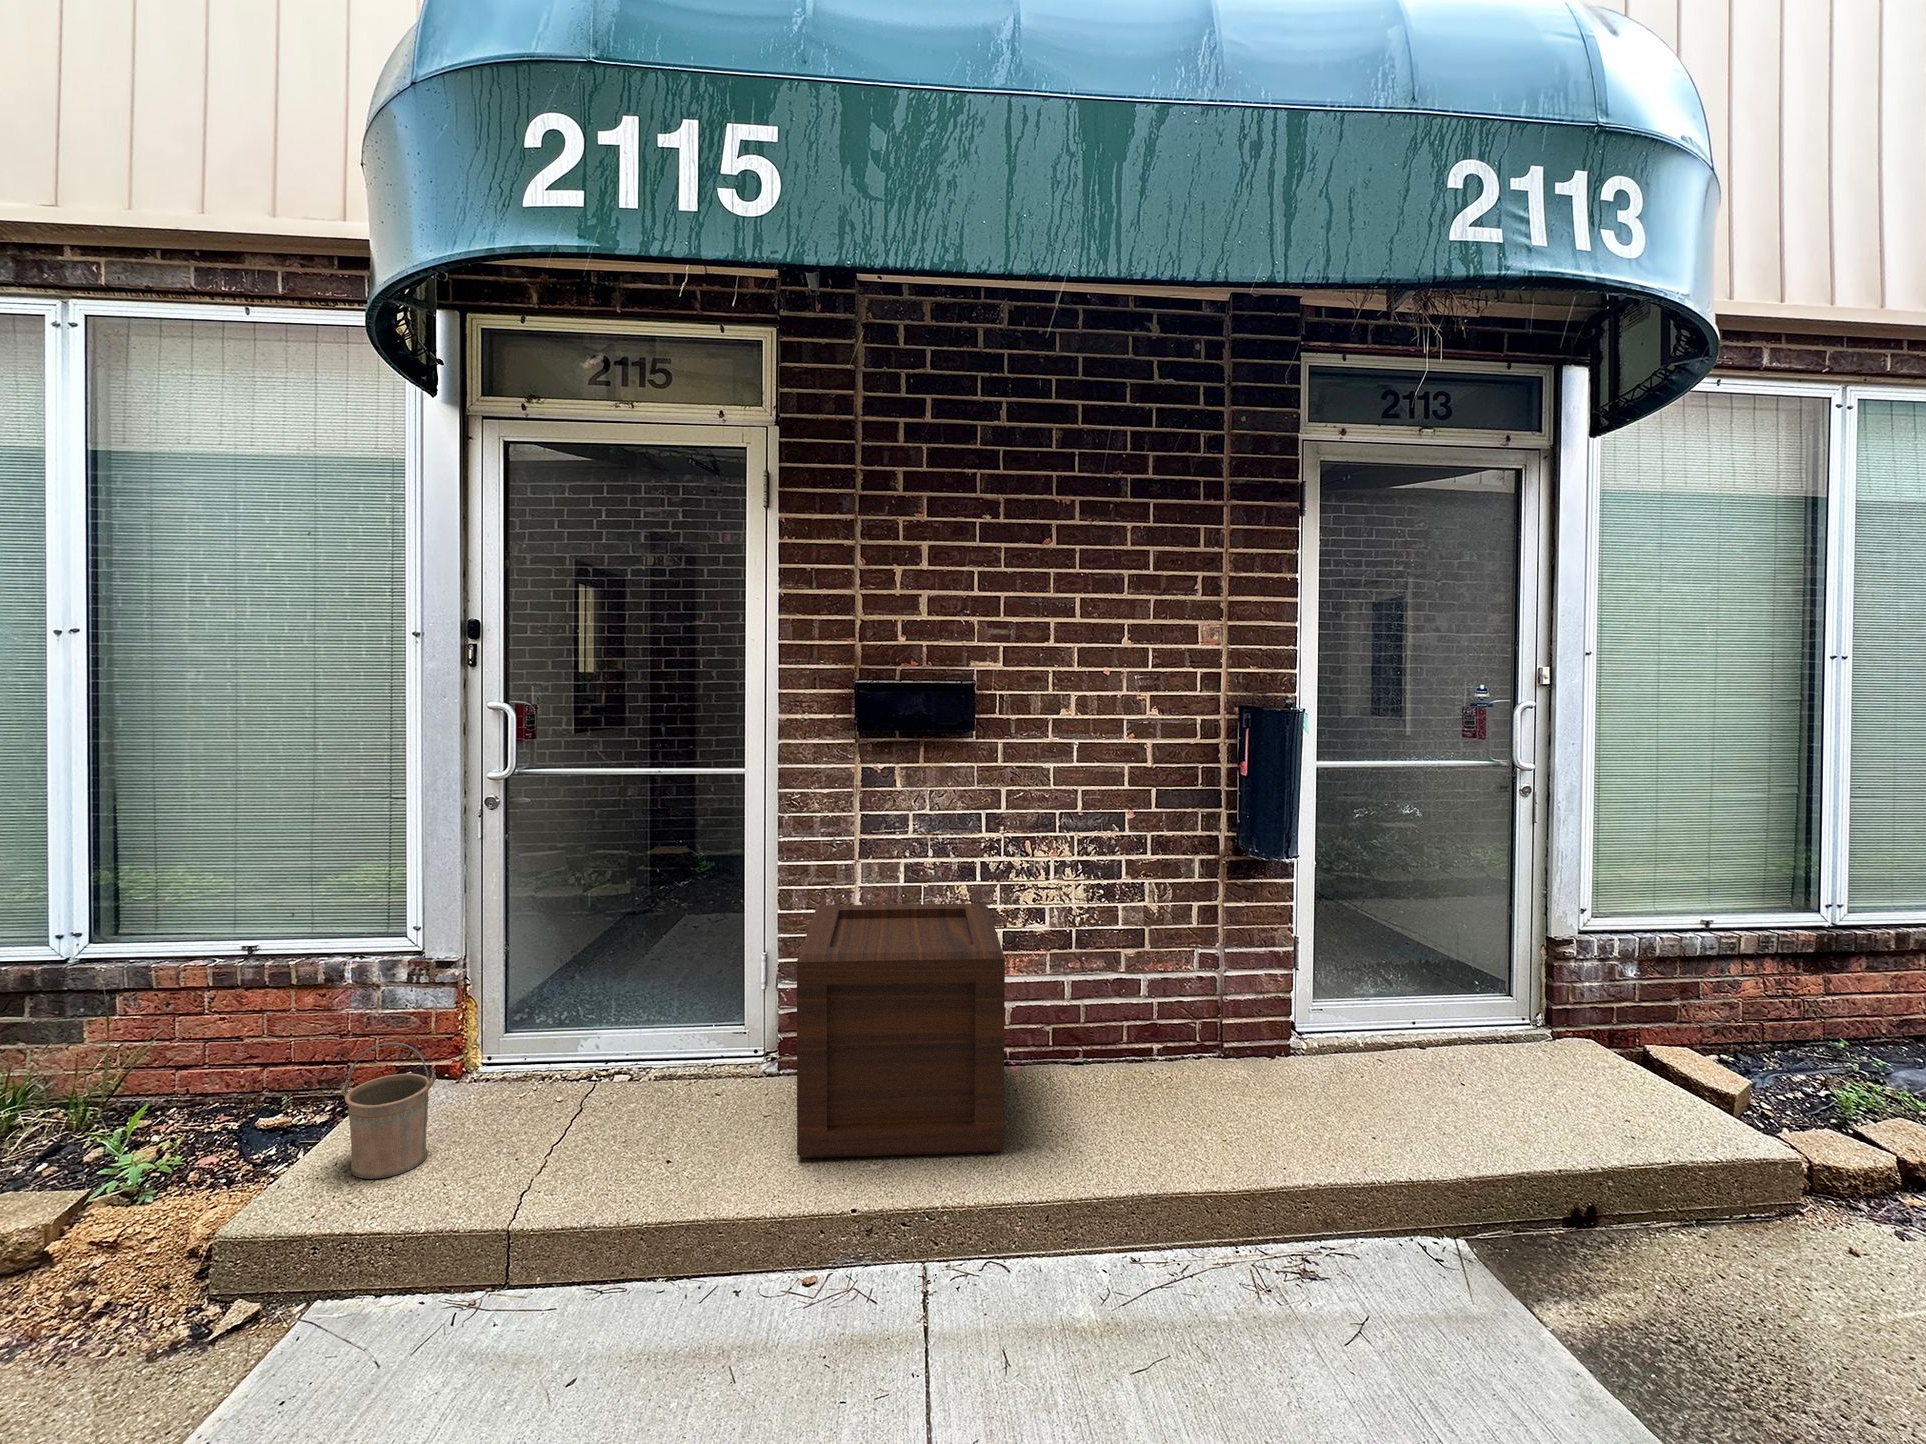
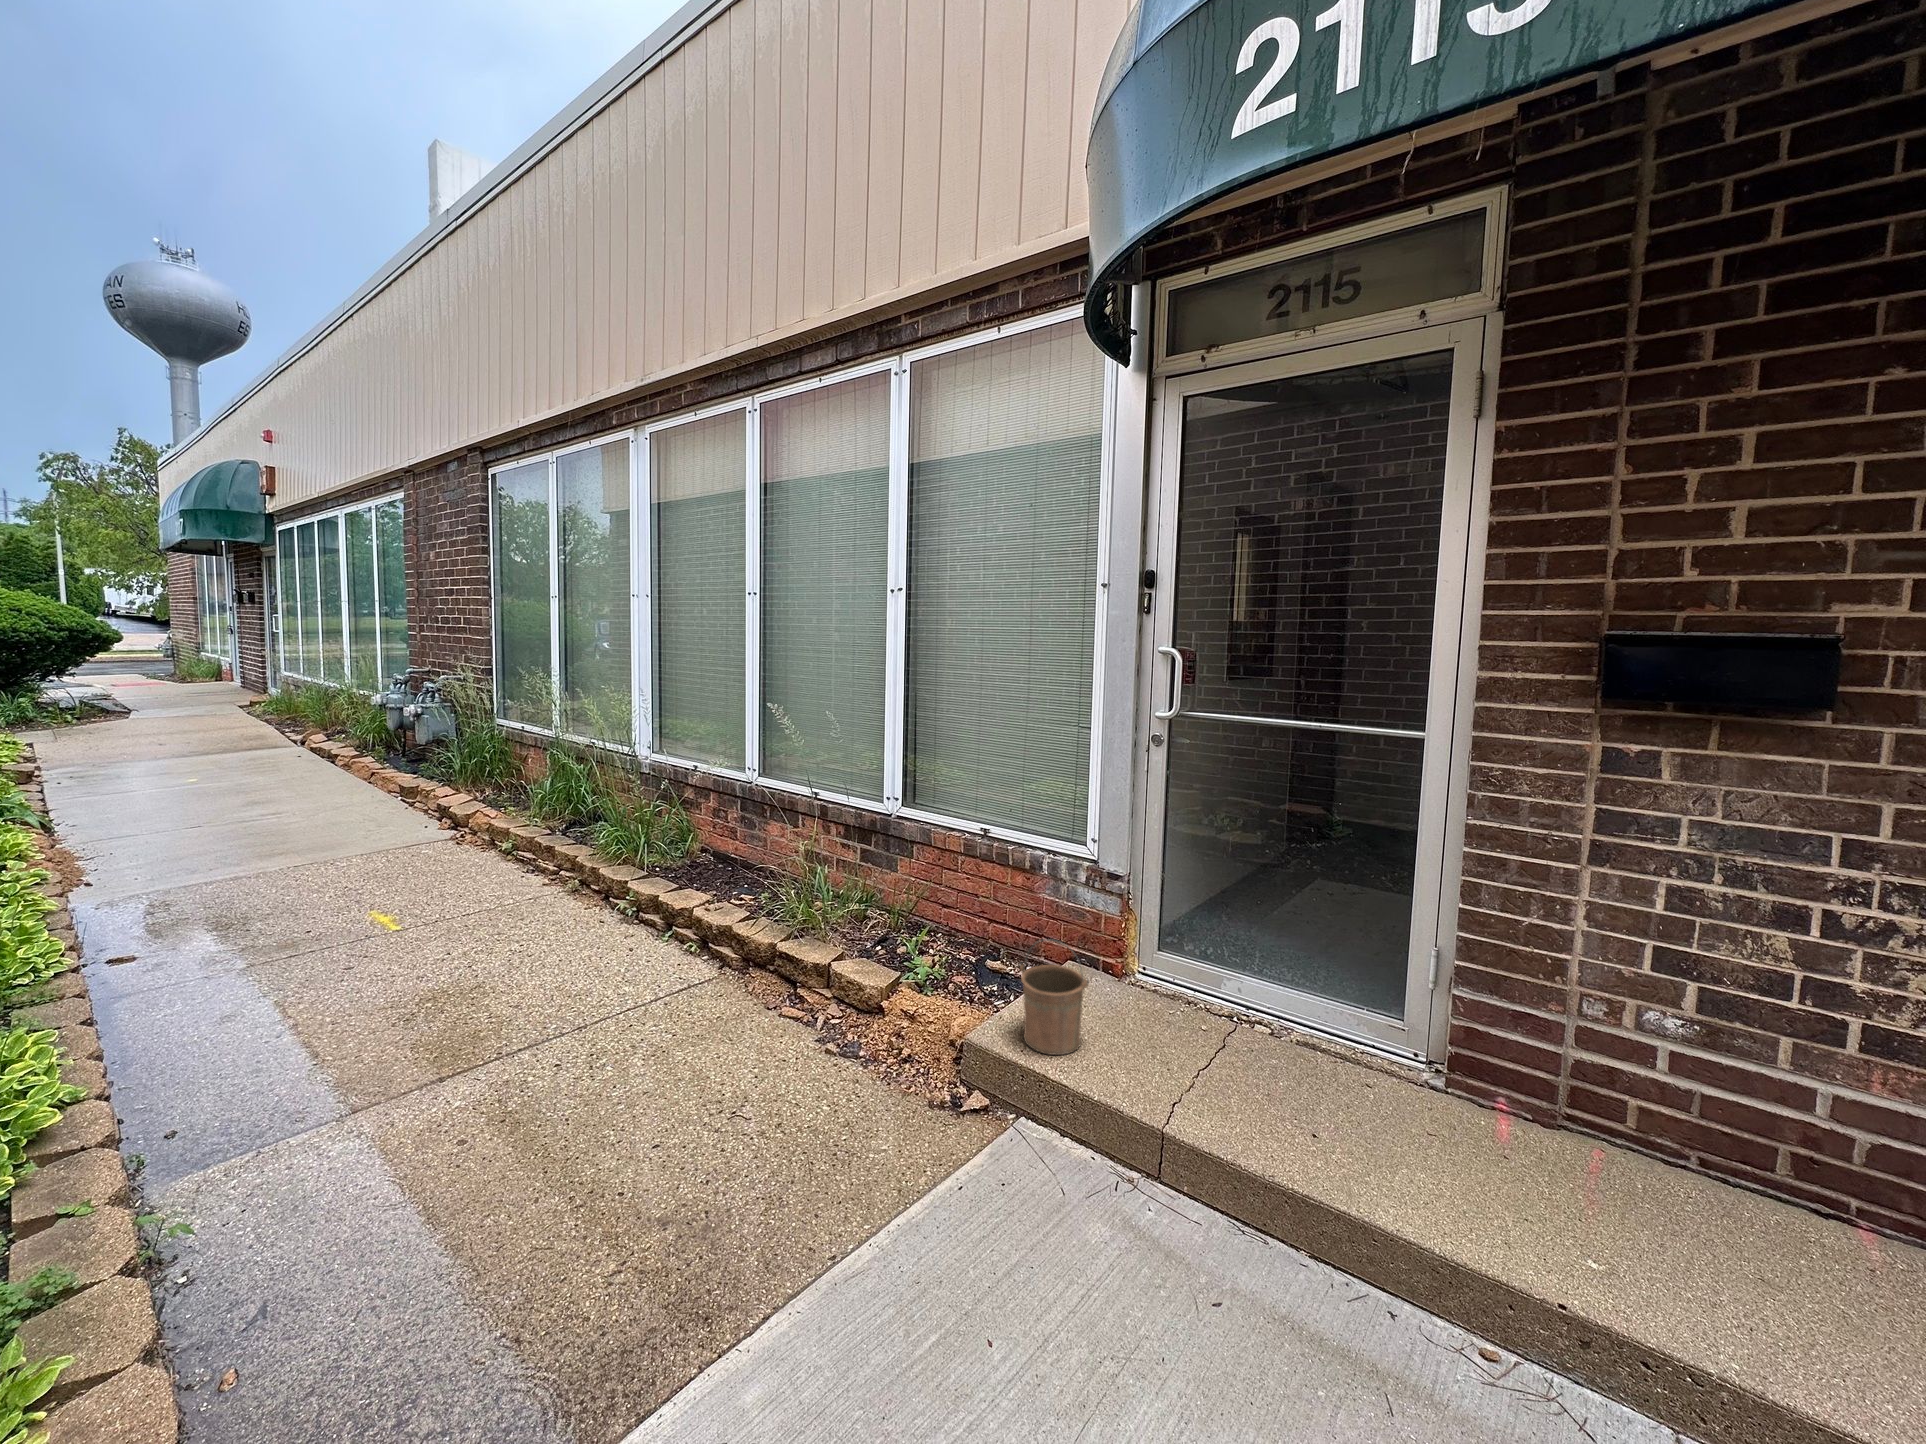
wooden crate: present [797,903,1005,1158] -> none [1466,913,1902,1392]

